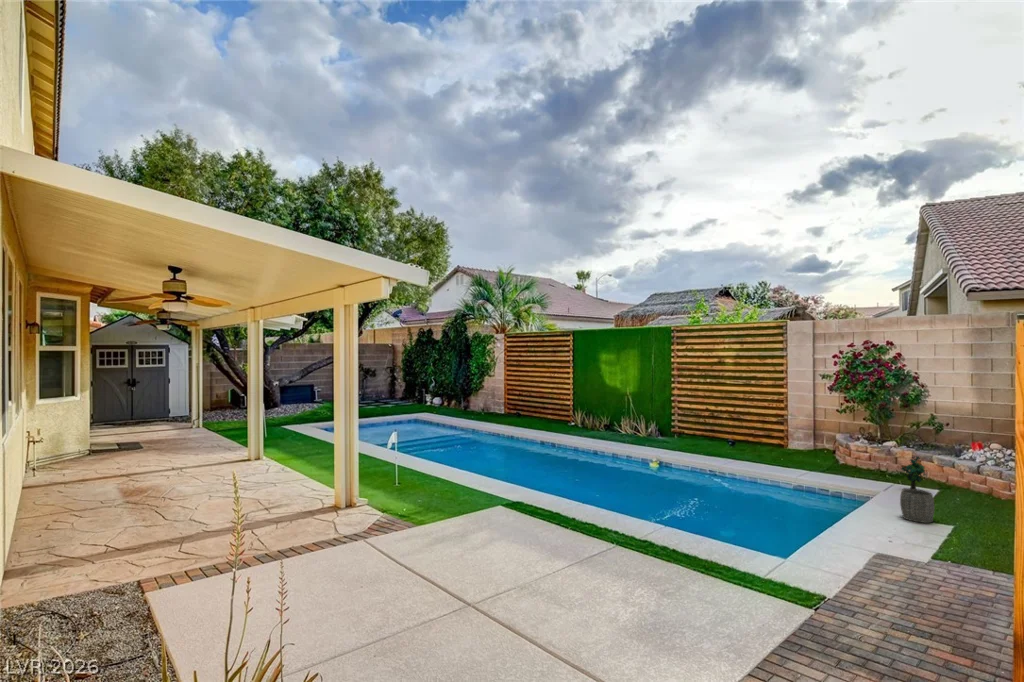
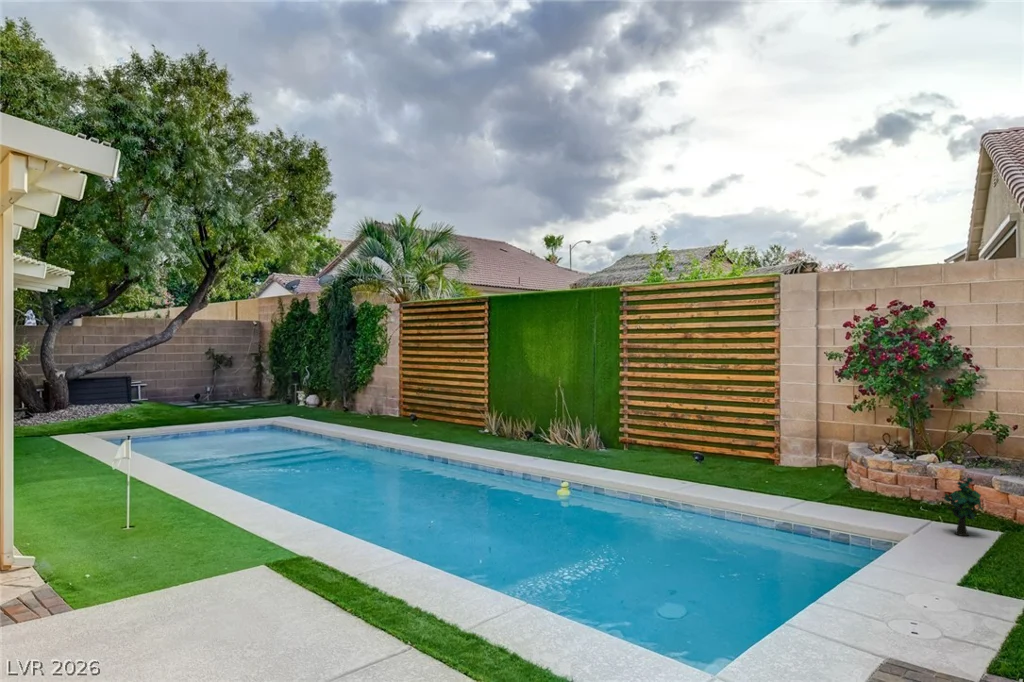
woven basket: present [900,489,934,523] -> none [942,535,1000,596]

